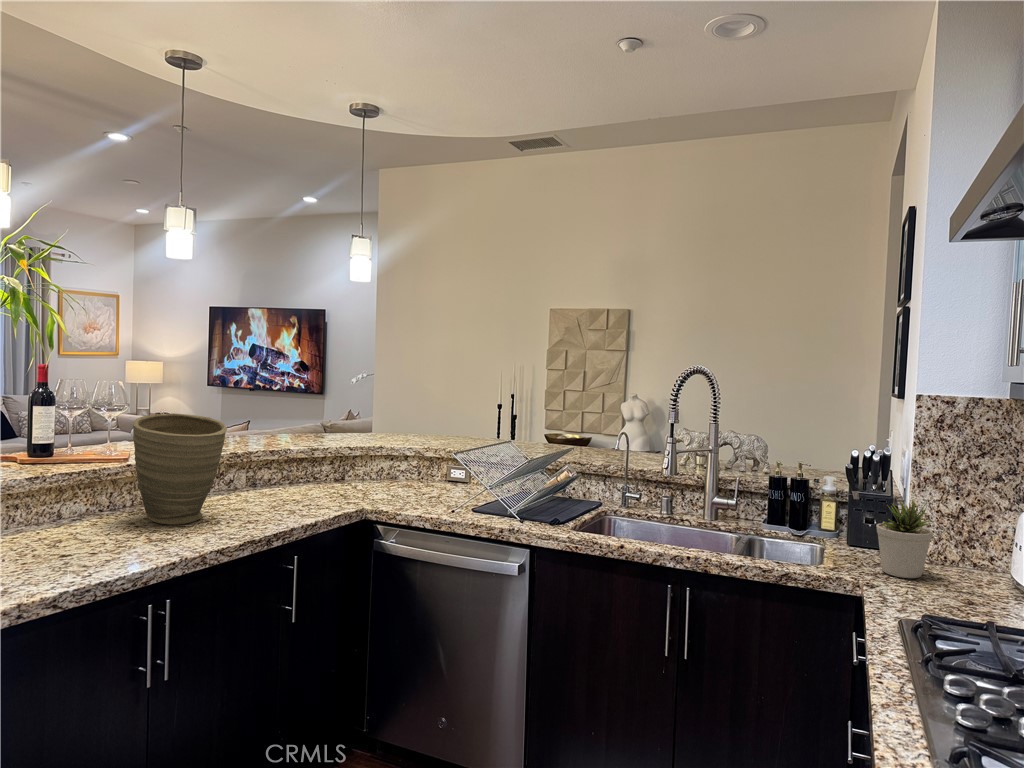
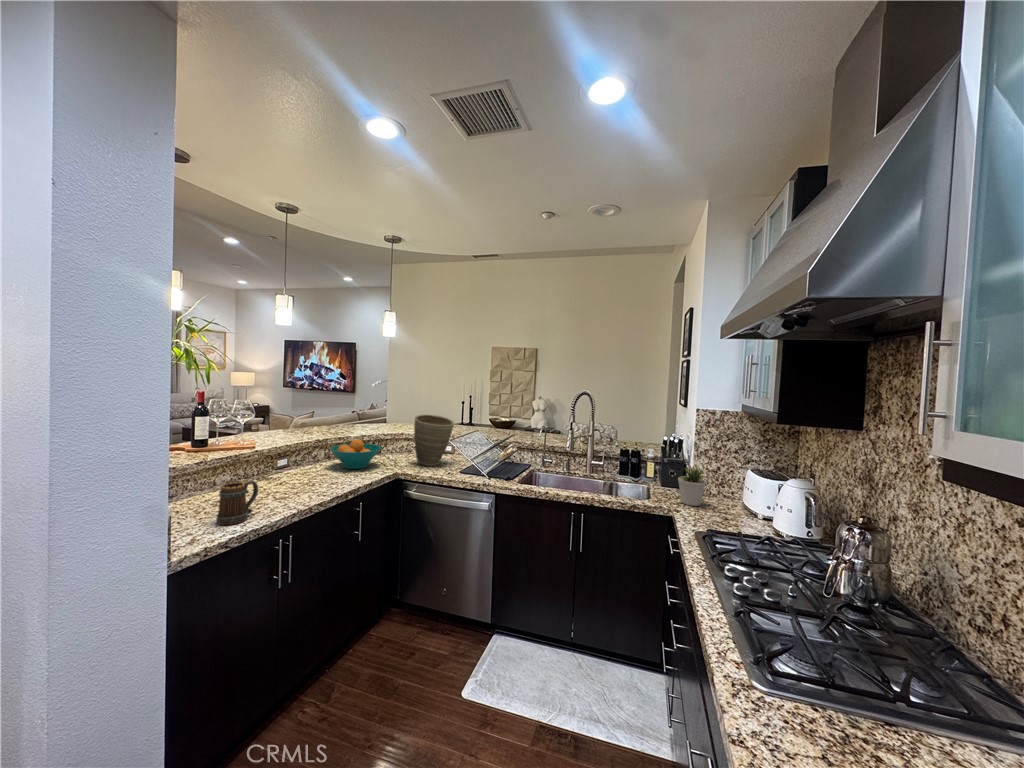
vase: present [133,413,227,524] -> present [414,415,454,466]
fruit bowl: none [250,451,337,502] -> present [330,439,381,469]
mug: none [48,503,117,574] -> present [217,480,258,525]

